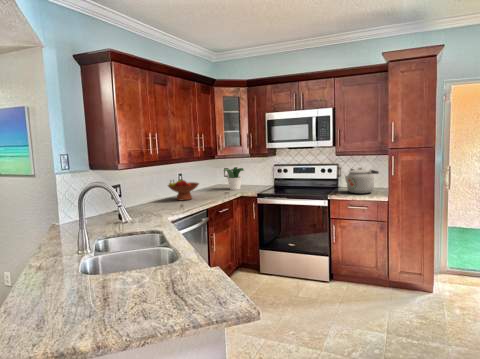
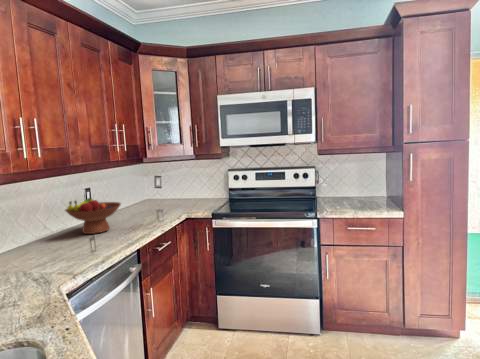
potted plant: present [224,167,244,190] -> none [155,175,188,208]
kettle: present [345,168,379,194] -> none [331,170,379,207]

